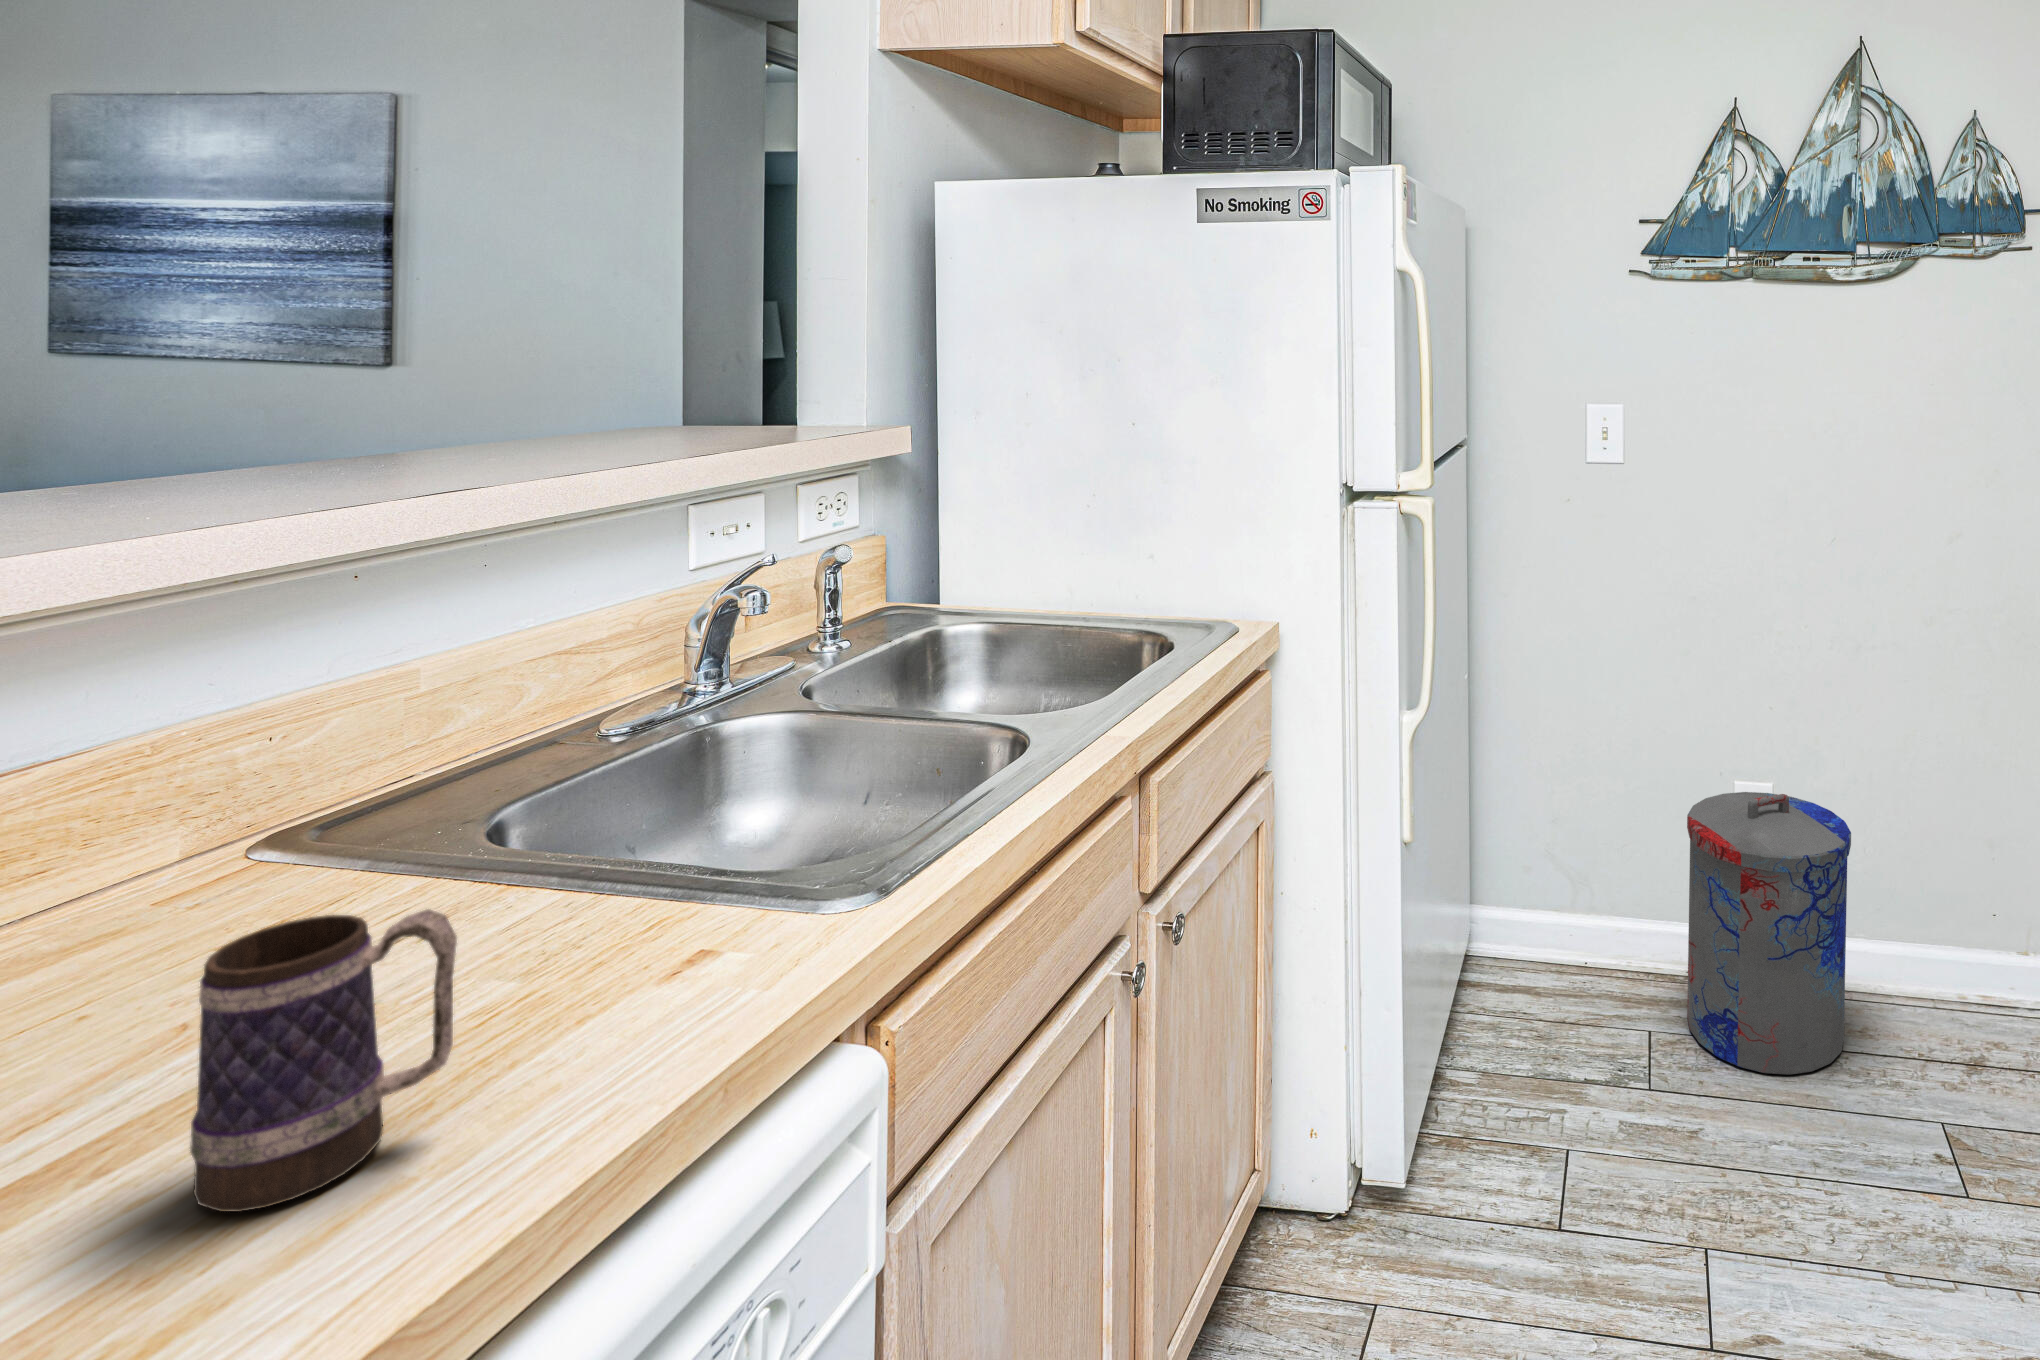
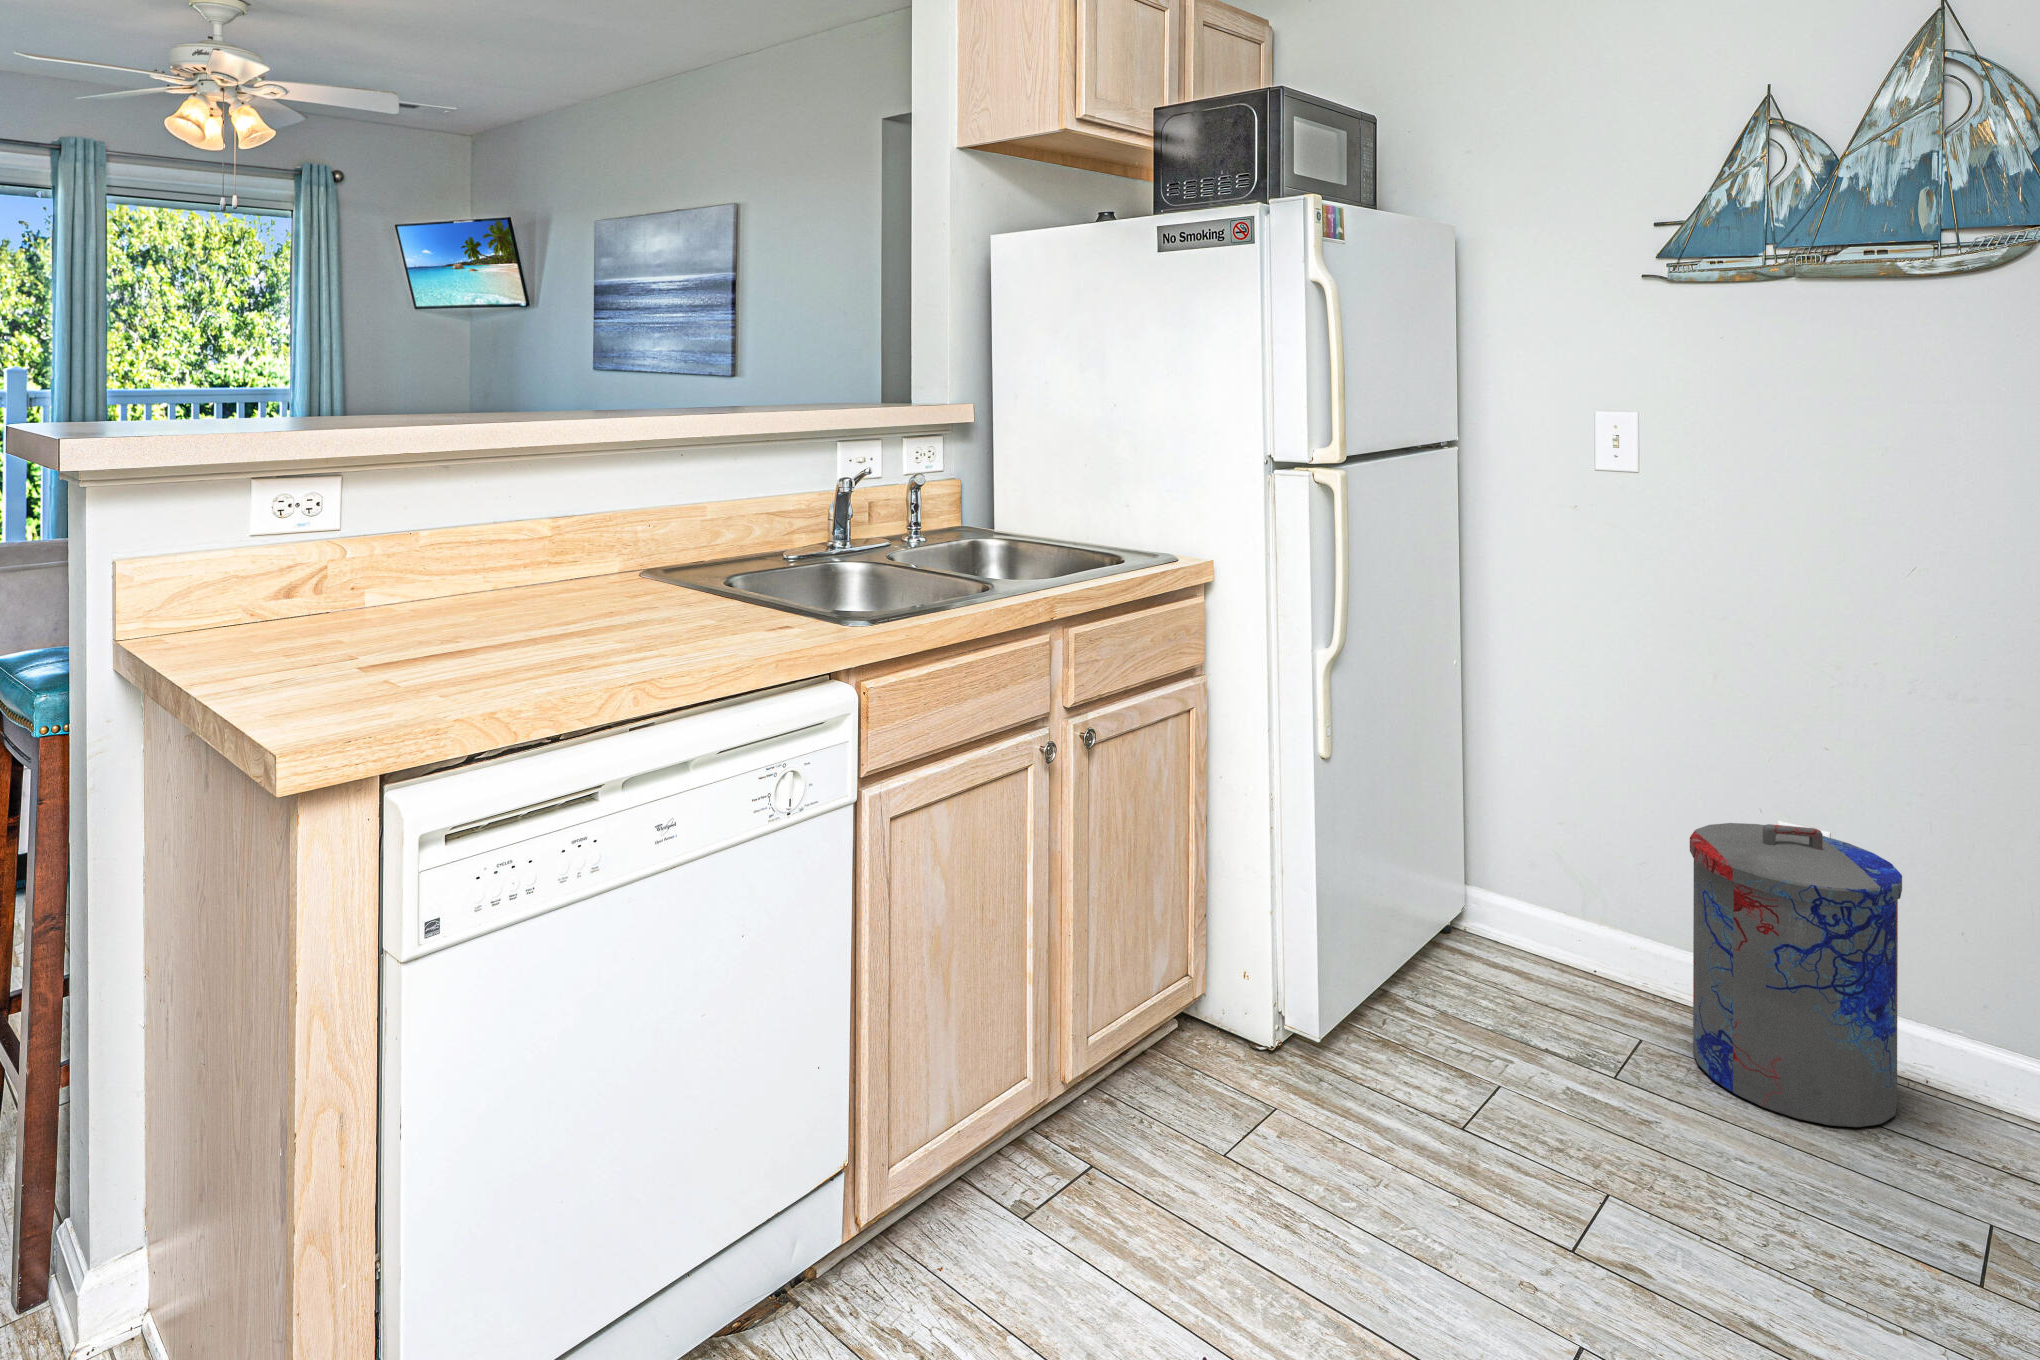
mug: present [190,909,457,1212] -> none [604,553,681,651]

